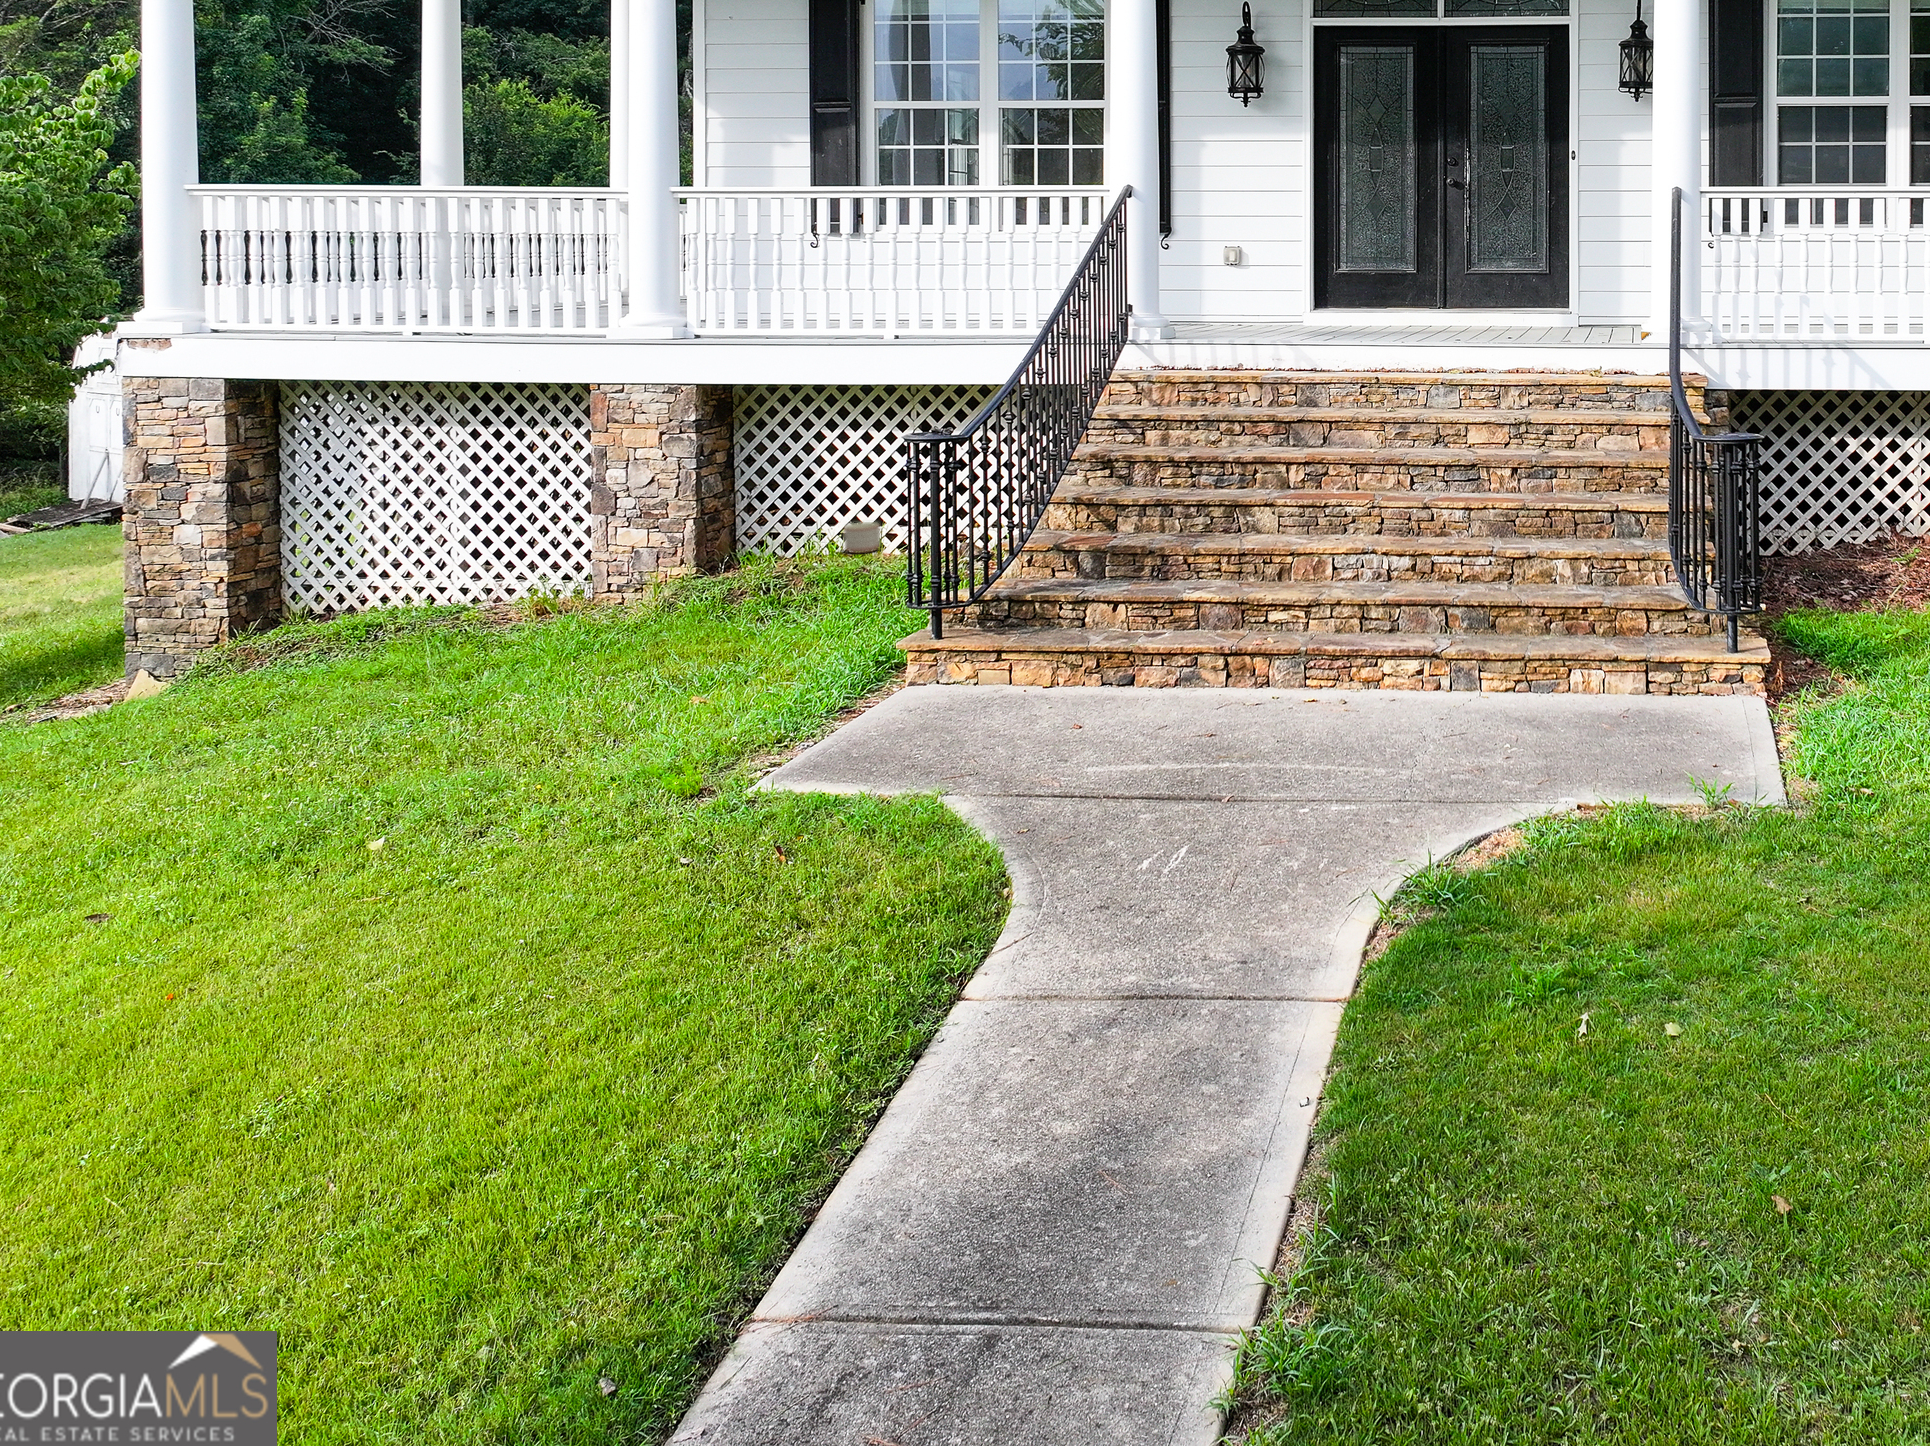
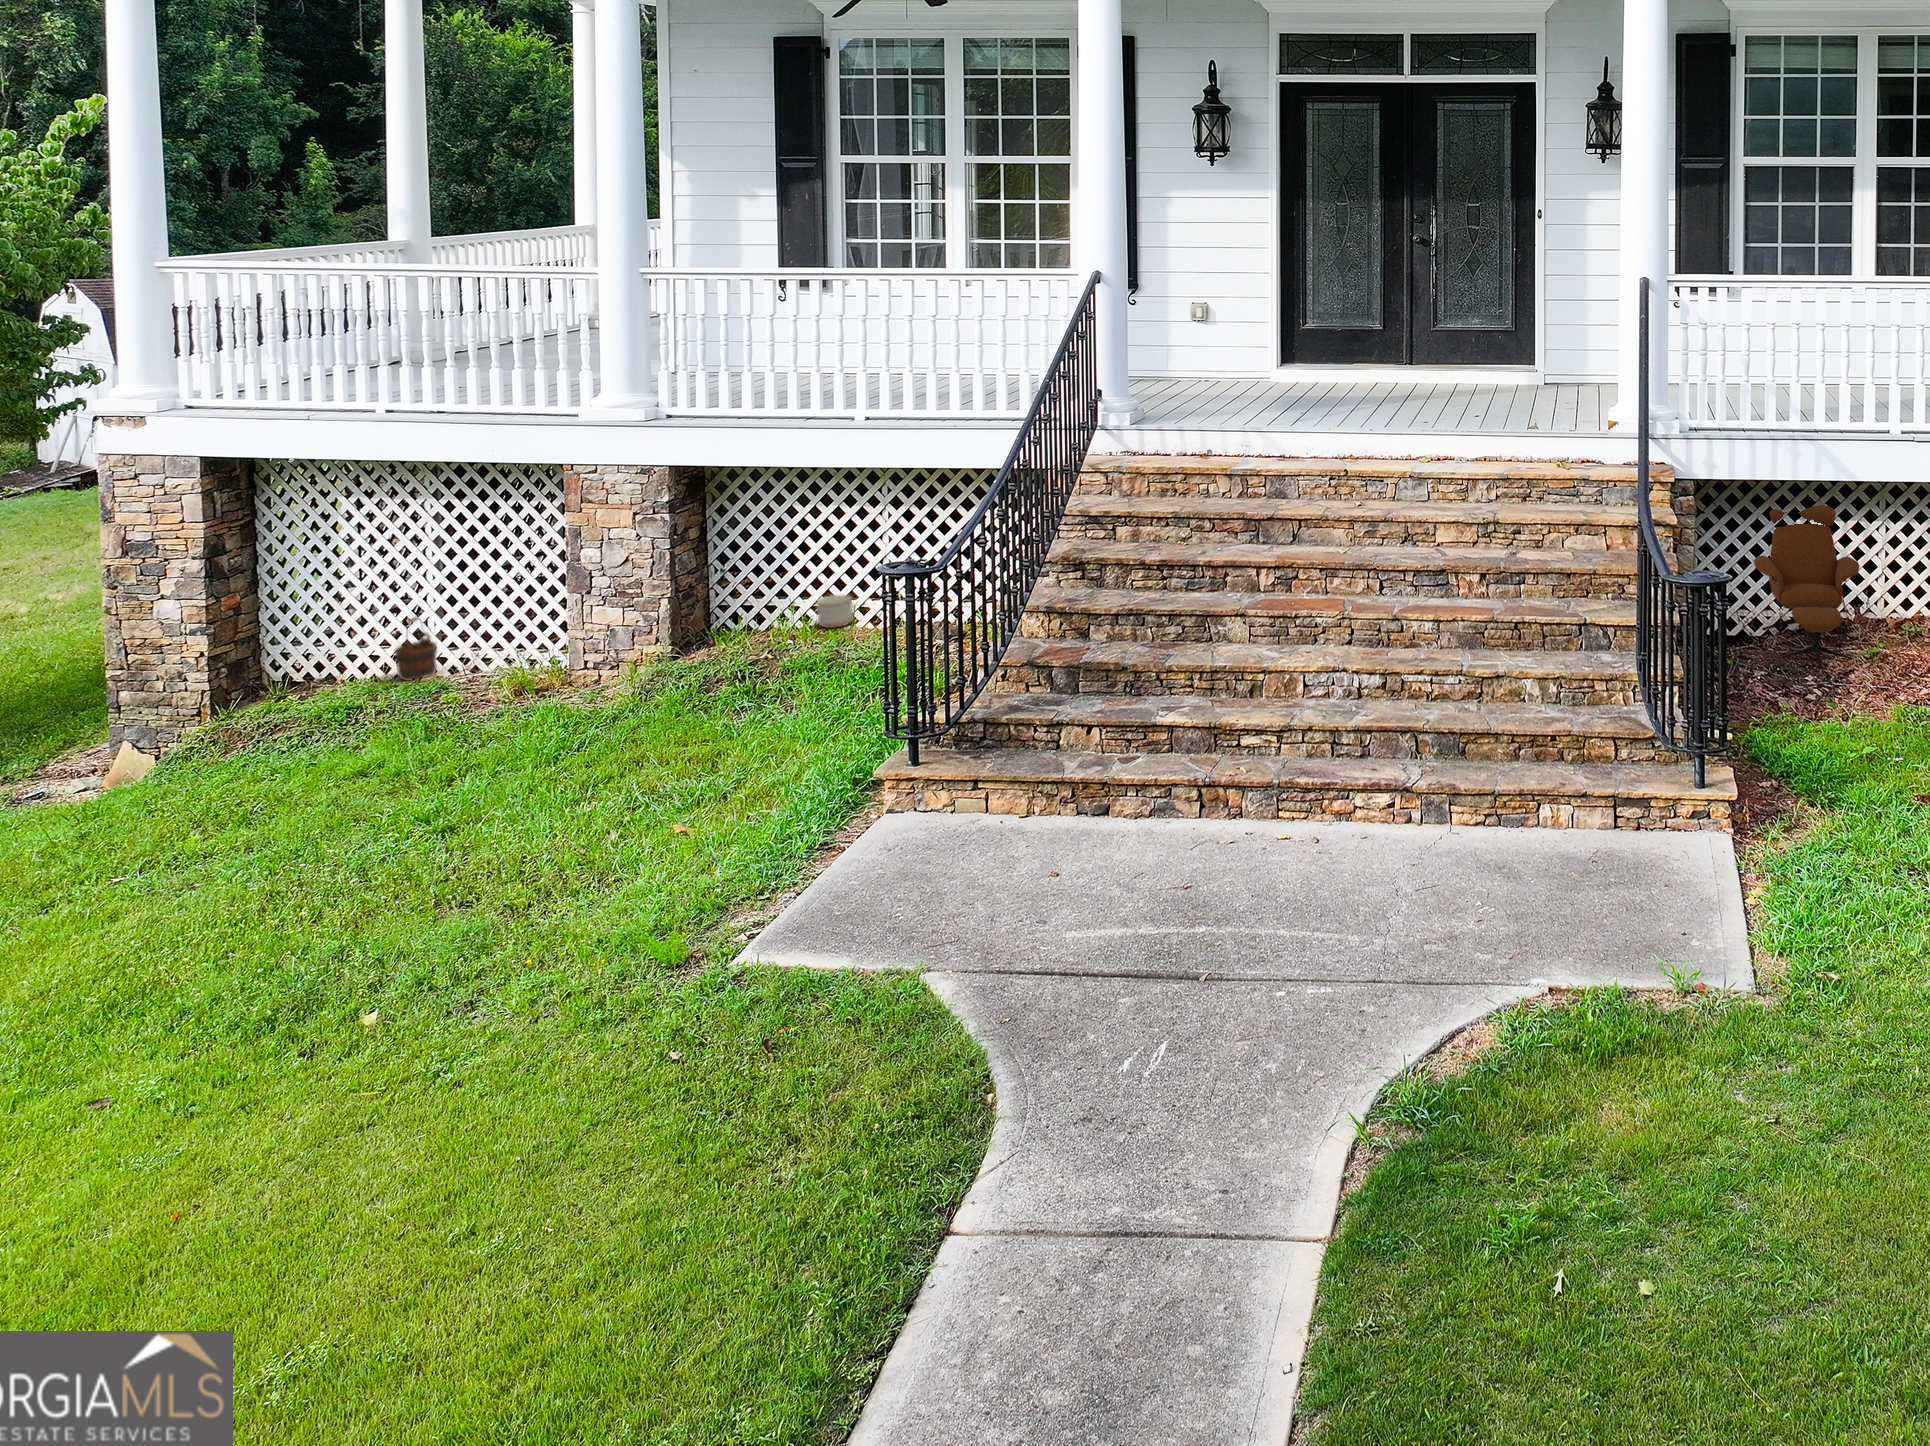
lounge chair: none [1789,418,1895,573] -> present [1754,505,1859,669]
wooden bucket: none [416,546,460,610] -> present [395,617,437,681]

